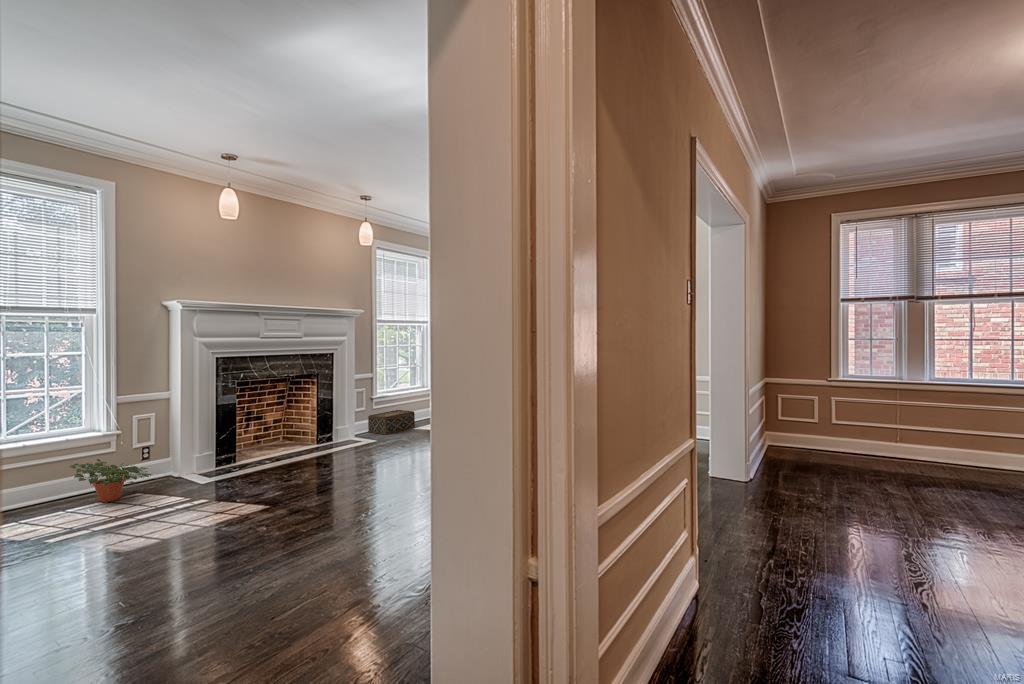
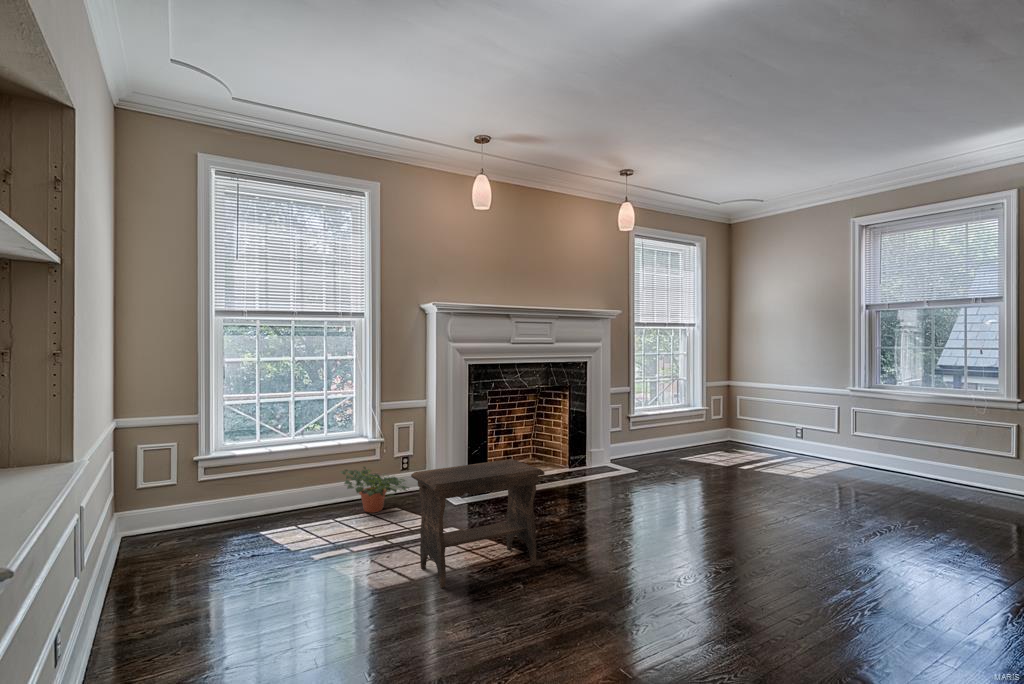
woven basket: present [368,410,415,434] -> none [626,432,682,462]
footstool: none [153,437,283,549] -> present [411,459,545,588]

